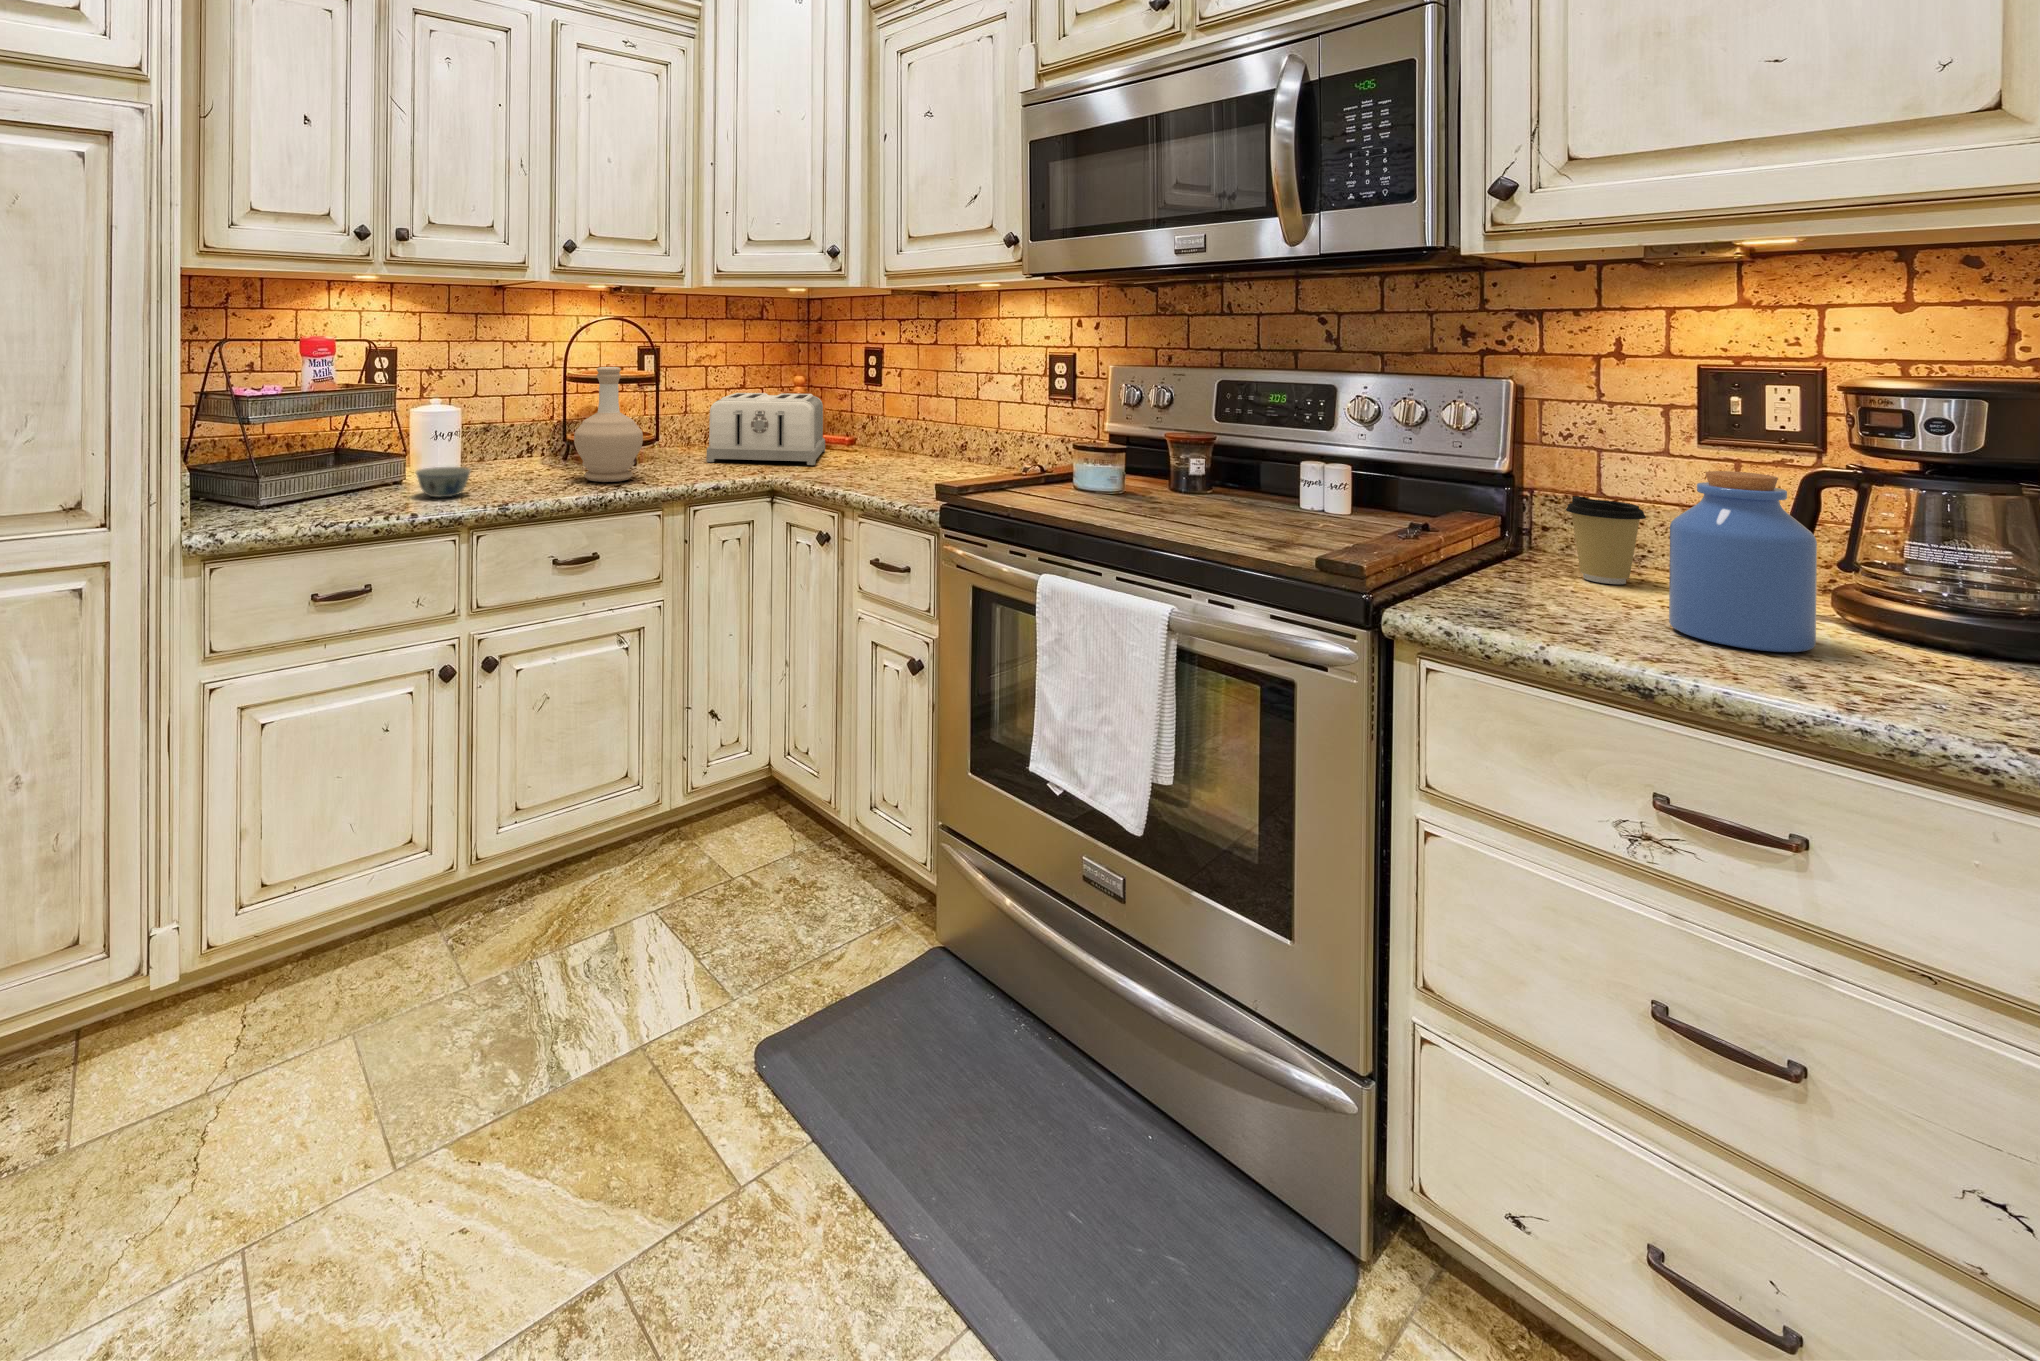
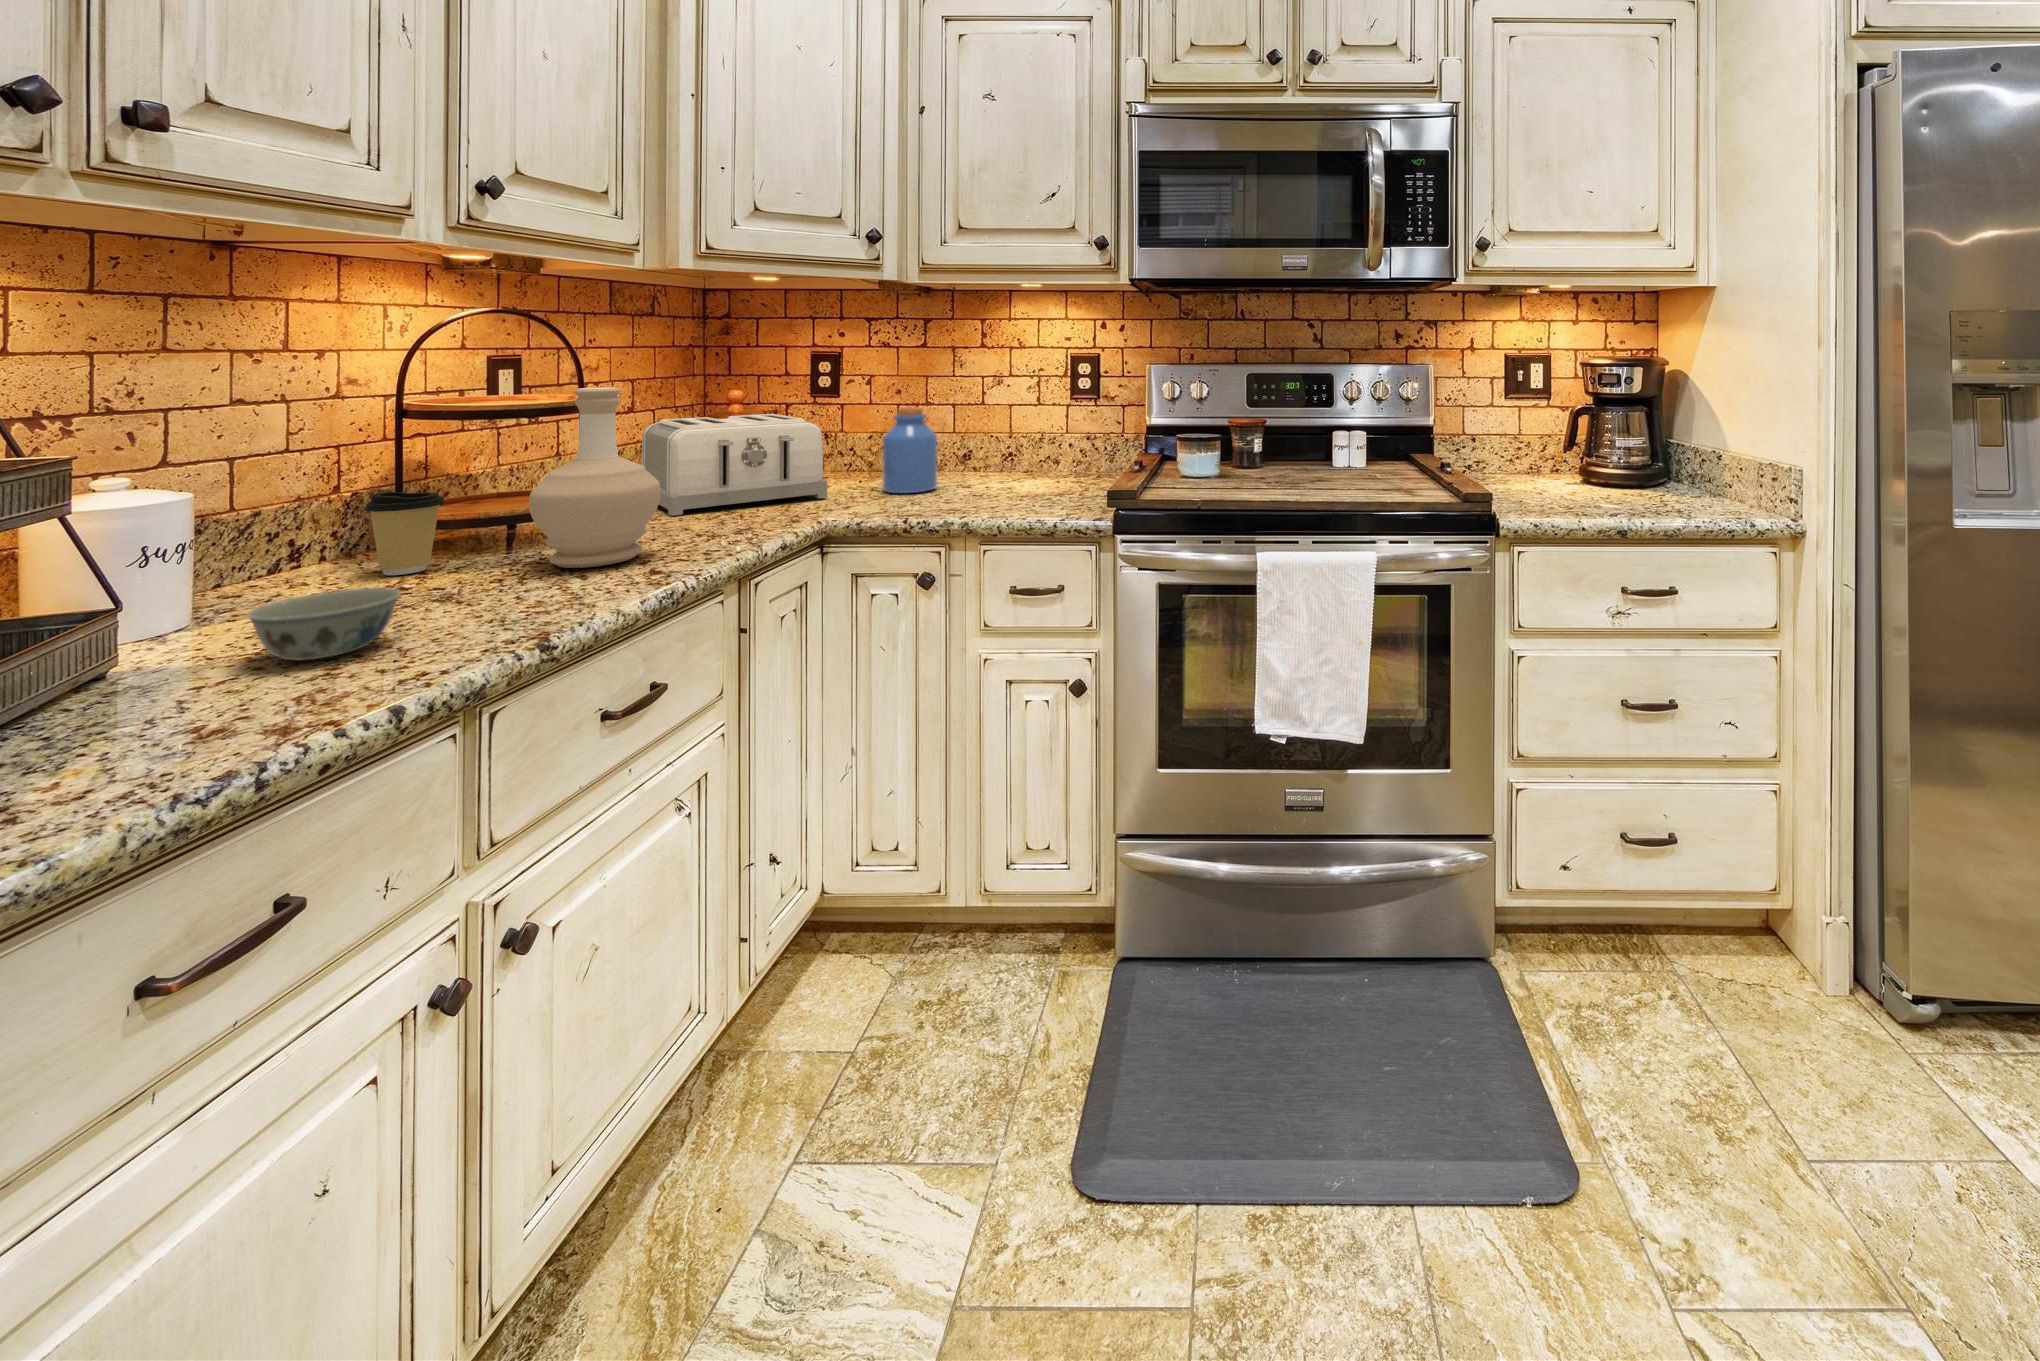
jar: present [1669,471,1817,652] -> present [883,408,937,493]
coffee cup: present [1566,496,1646,584] -> present [364,492,445,575]

